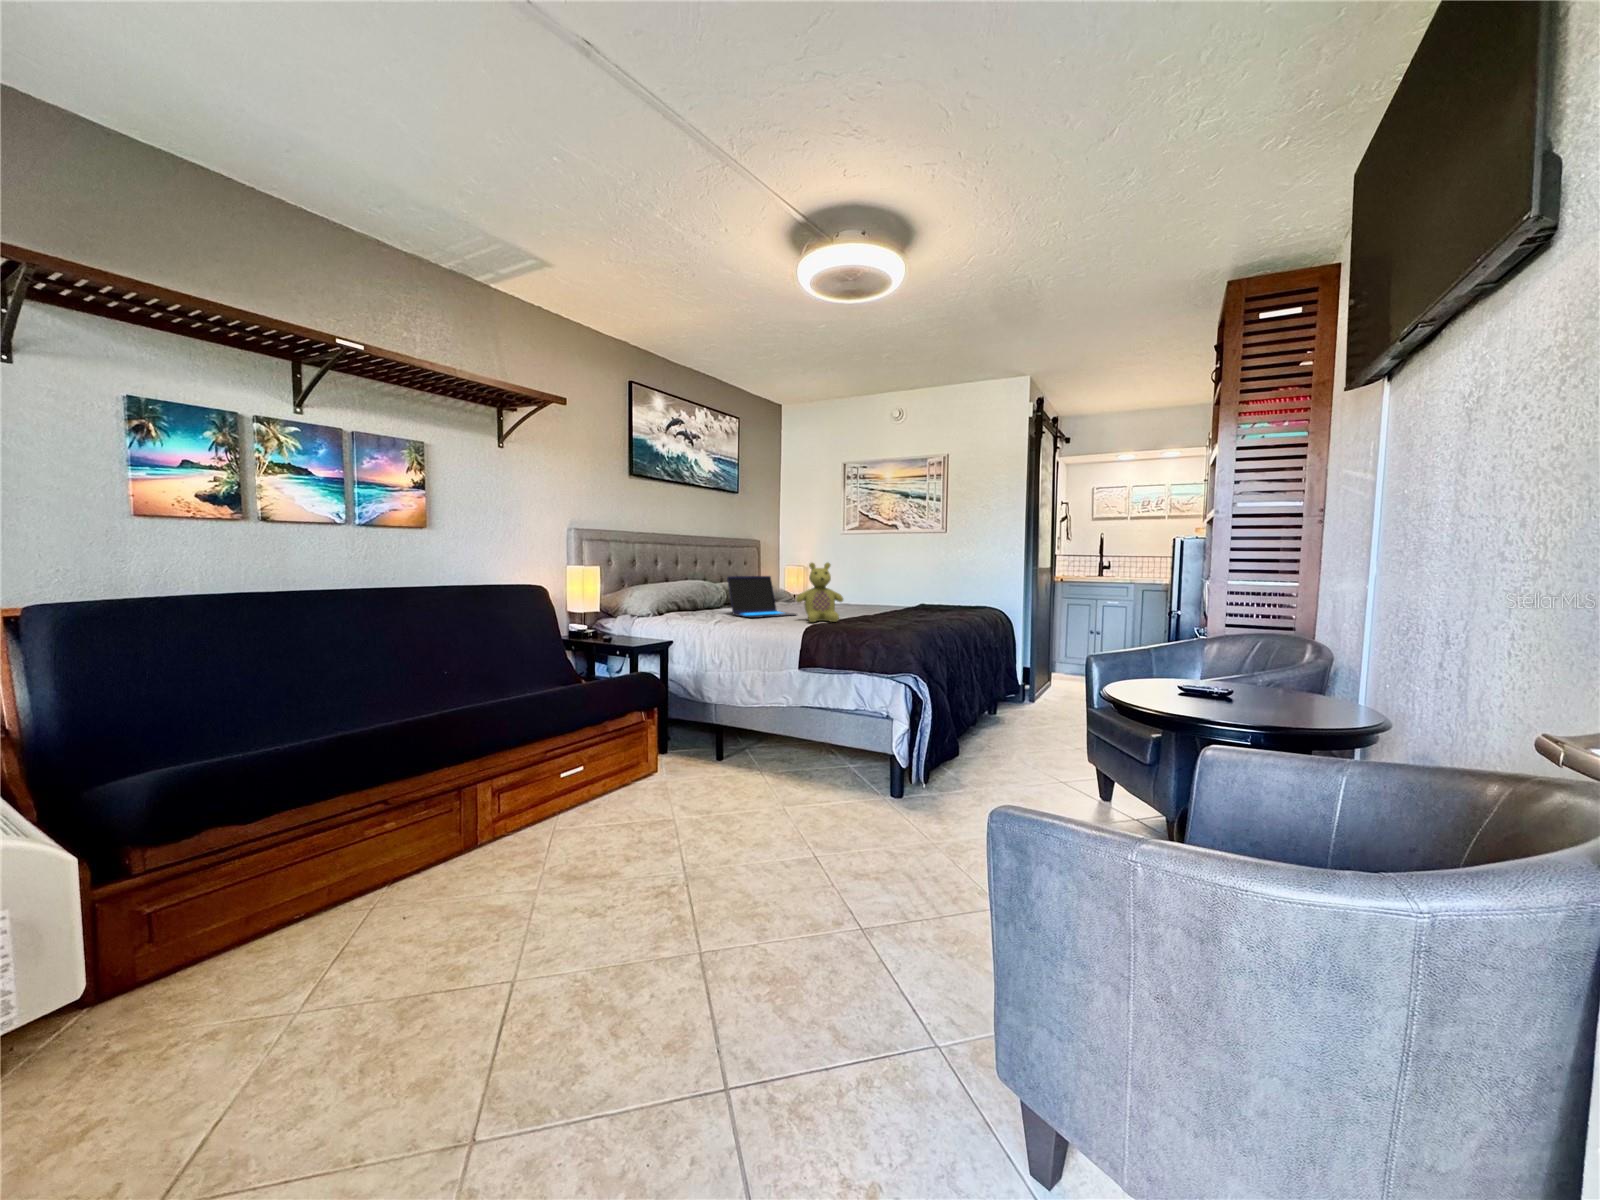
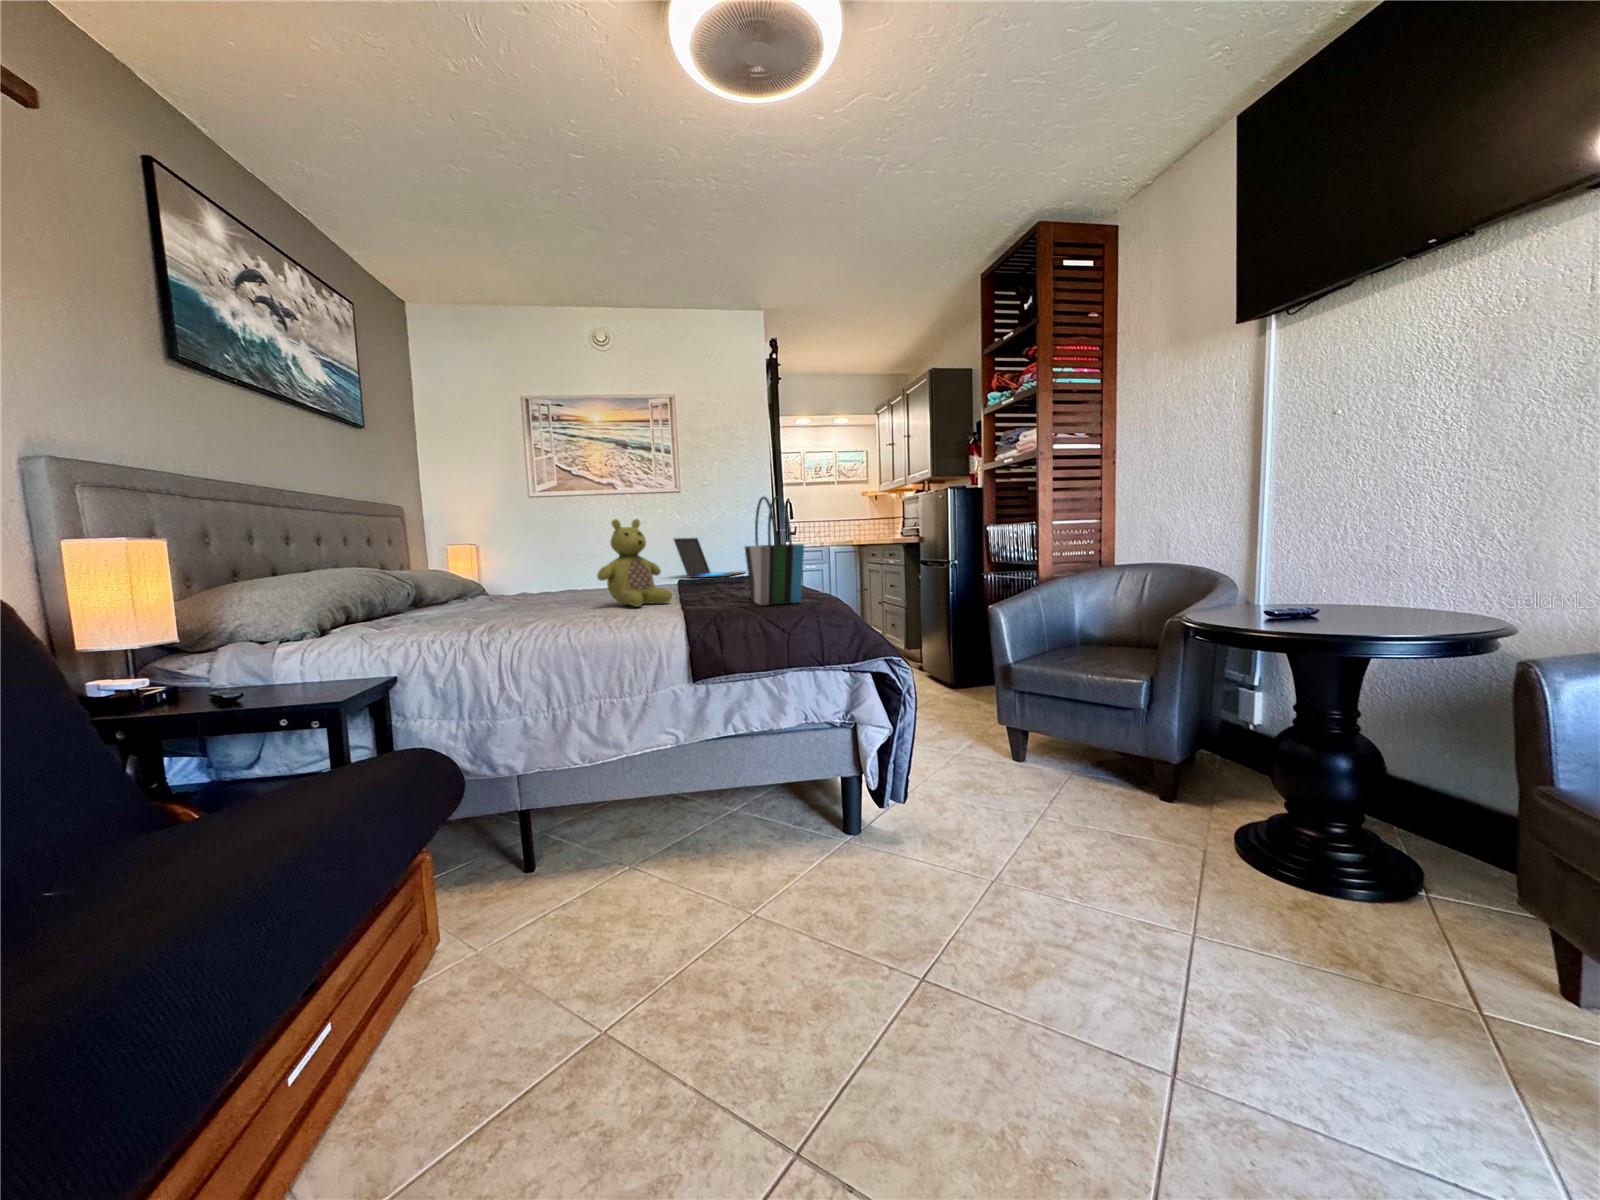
tote bag: none [862,553,913,633] -> present [745,496,804,605]
laptop: present [727,576,796,618] -> present [674,538,744,578]

